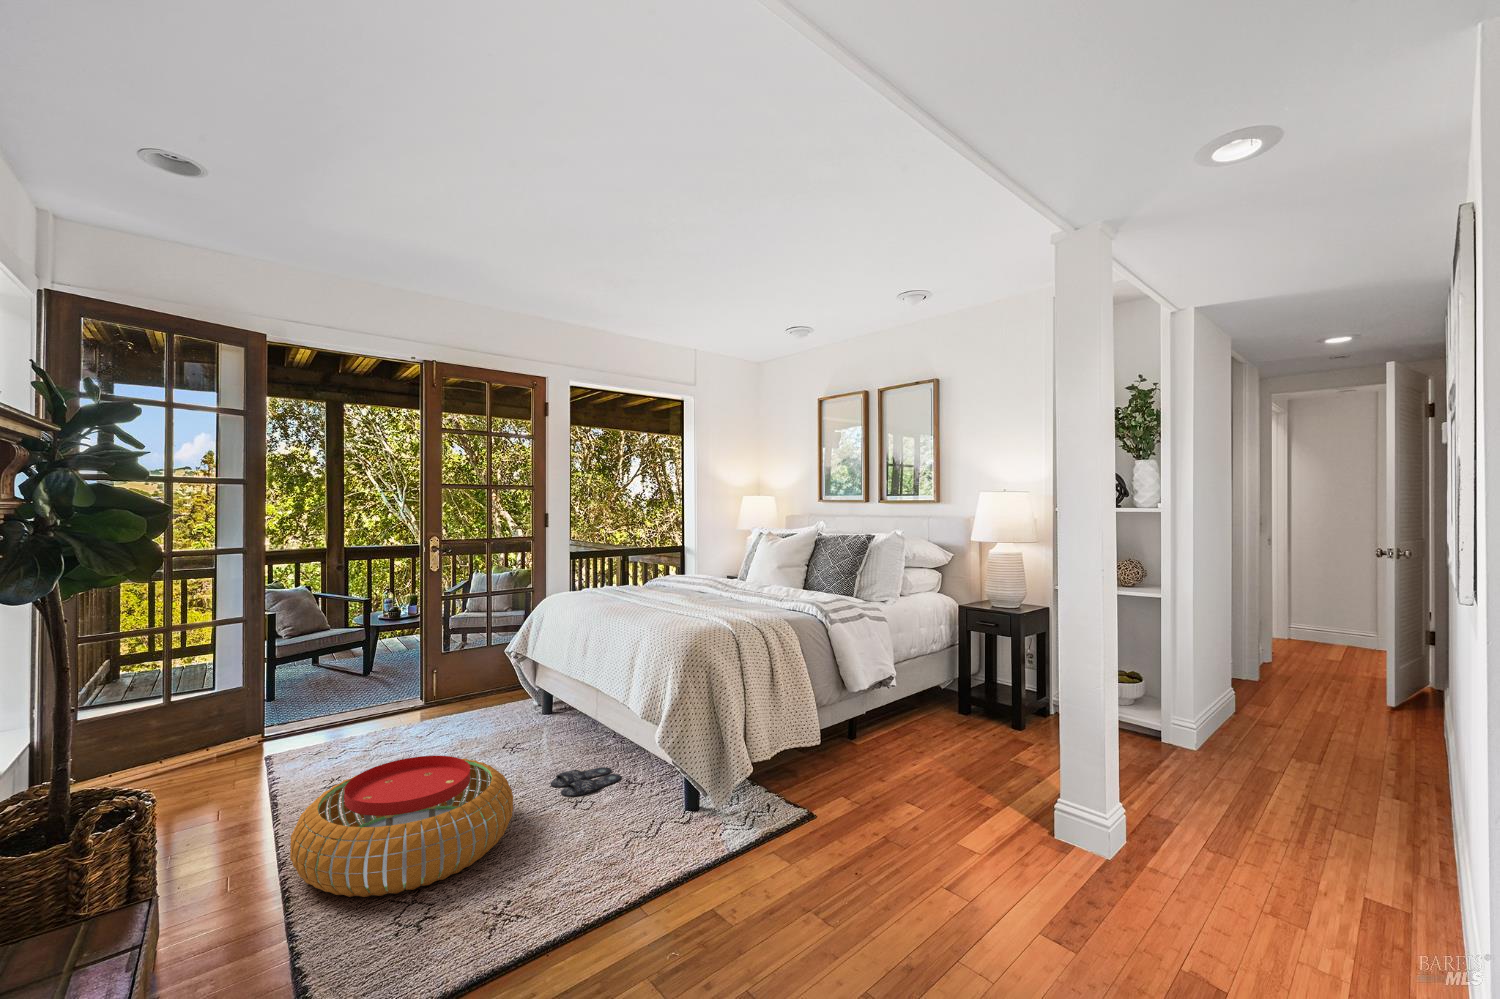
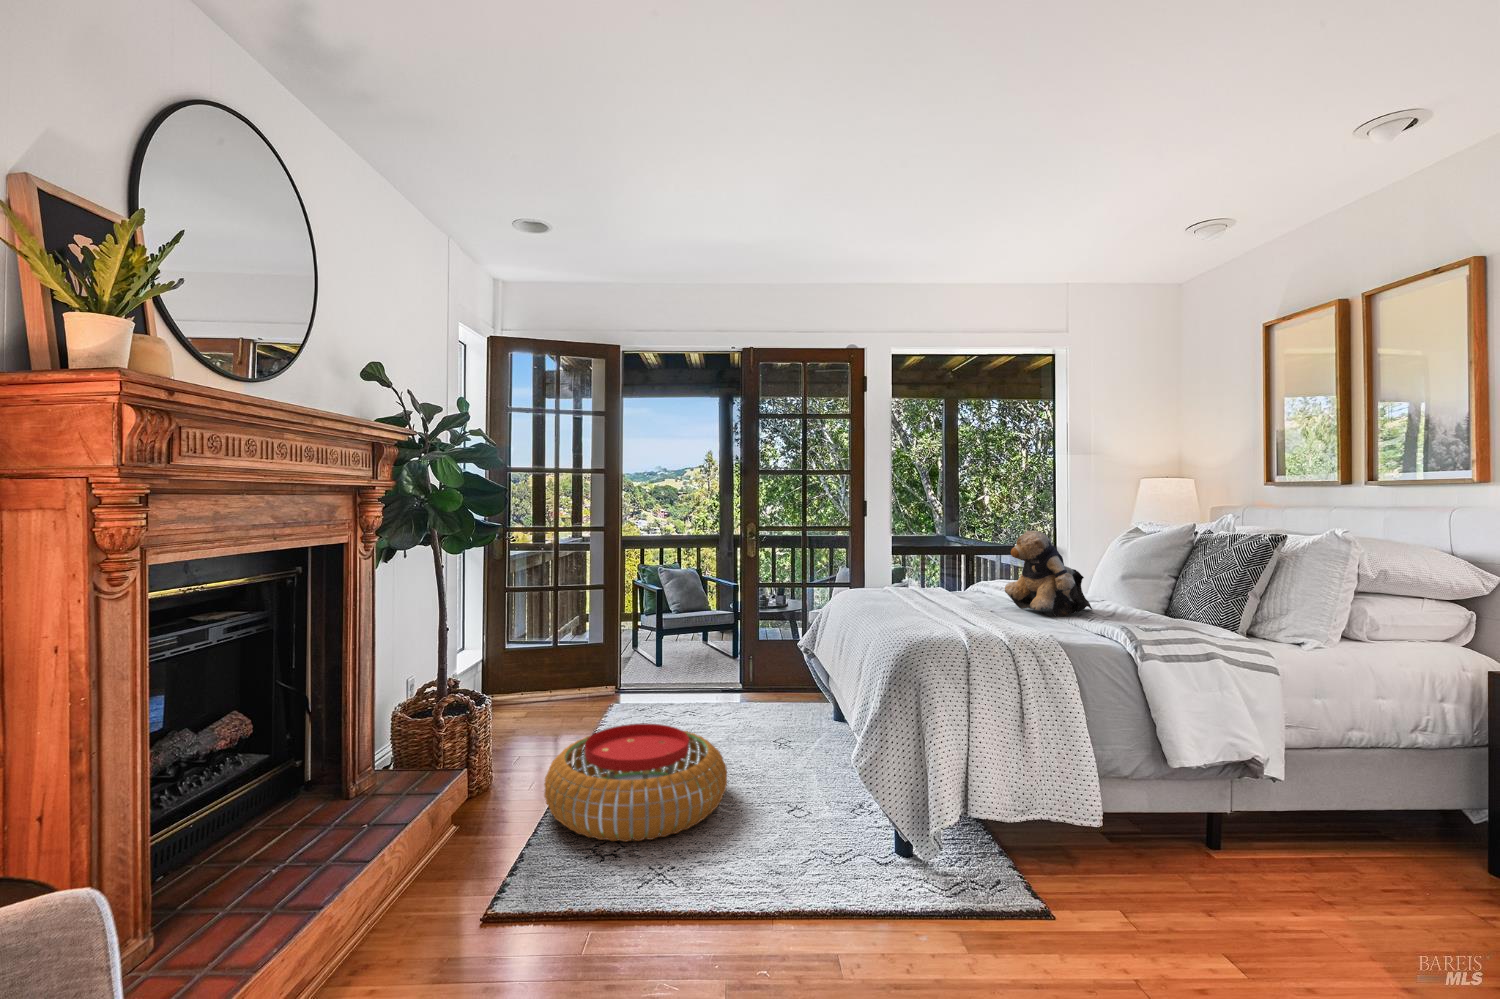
teddy bear: none [713,536,776,601] -> present [1005,531,1092,617]
slippers: present [551,767,622,796] -> none [786,775,858,803]

